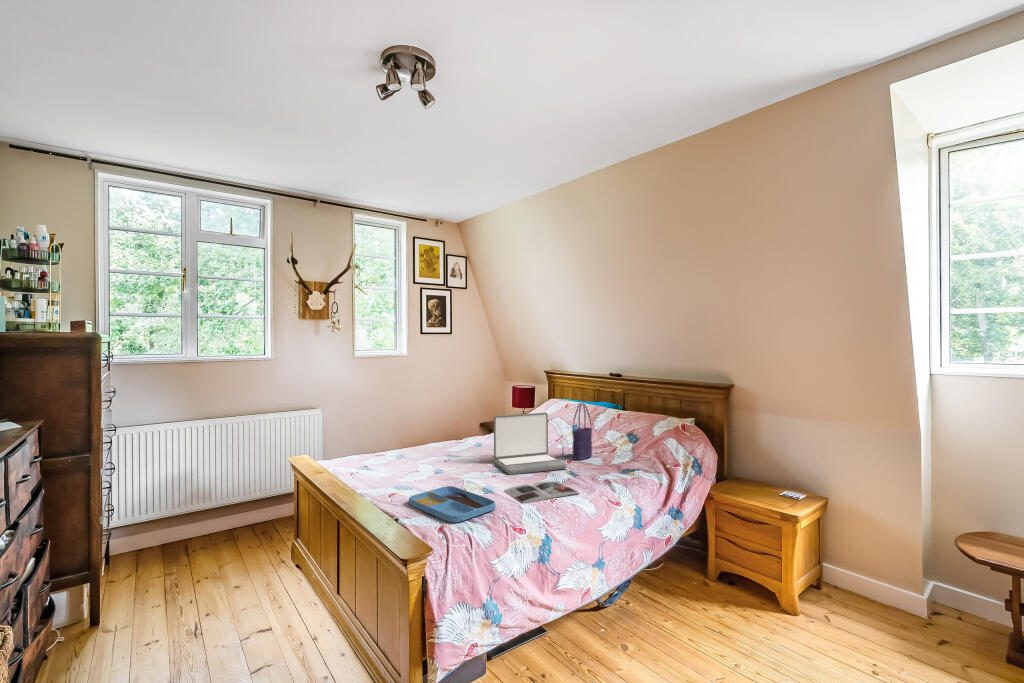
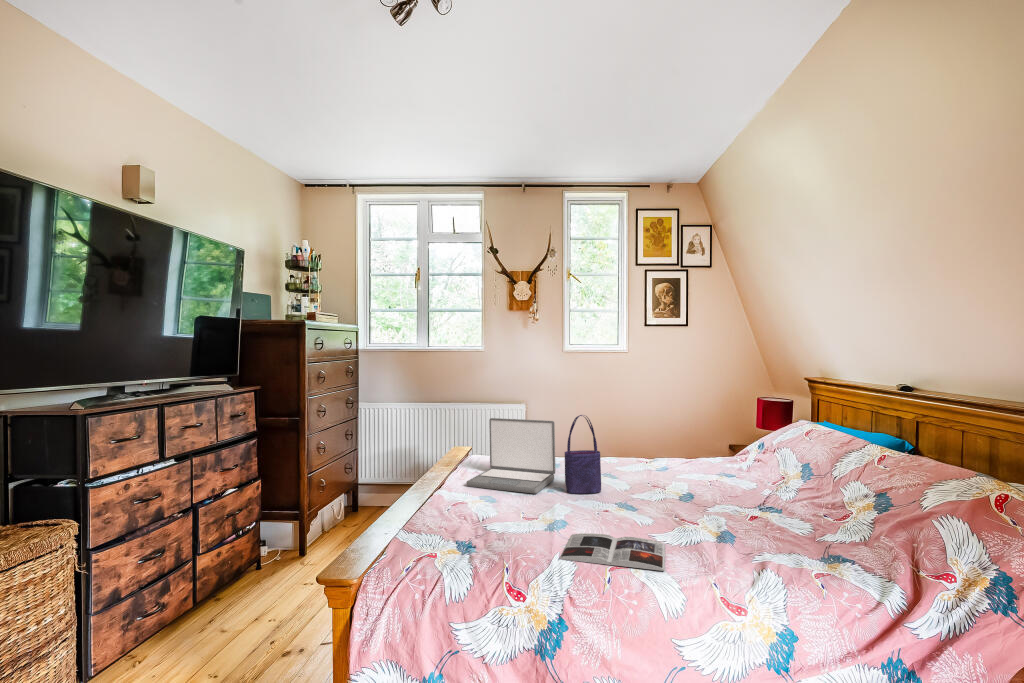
tote bag: present [572,403,592,460] -> present [565,415,601,494]
laptop: present [494,413,566,475] -> present [467,418,555,494]
tray: present [409,486,495,523] -> none [440,511,517,557]

